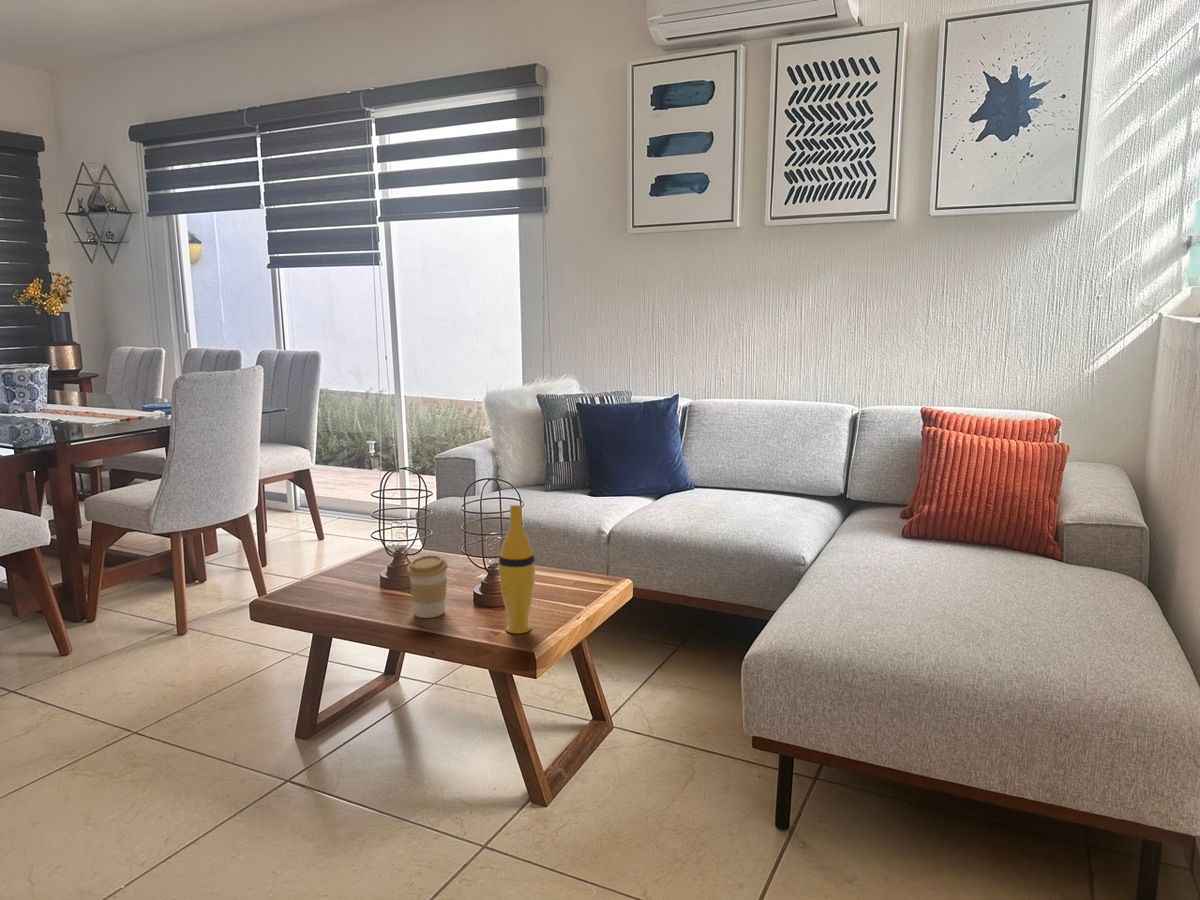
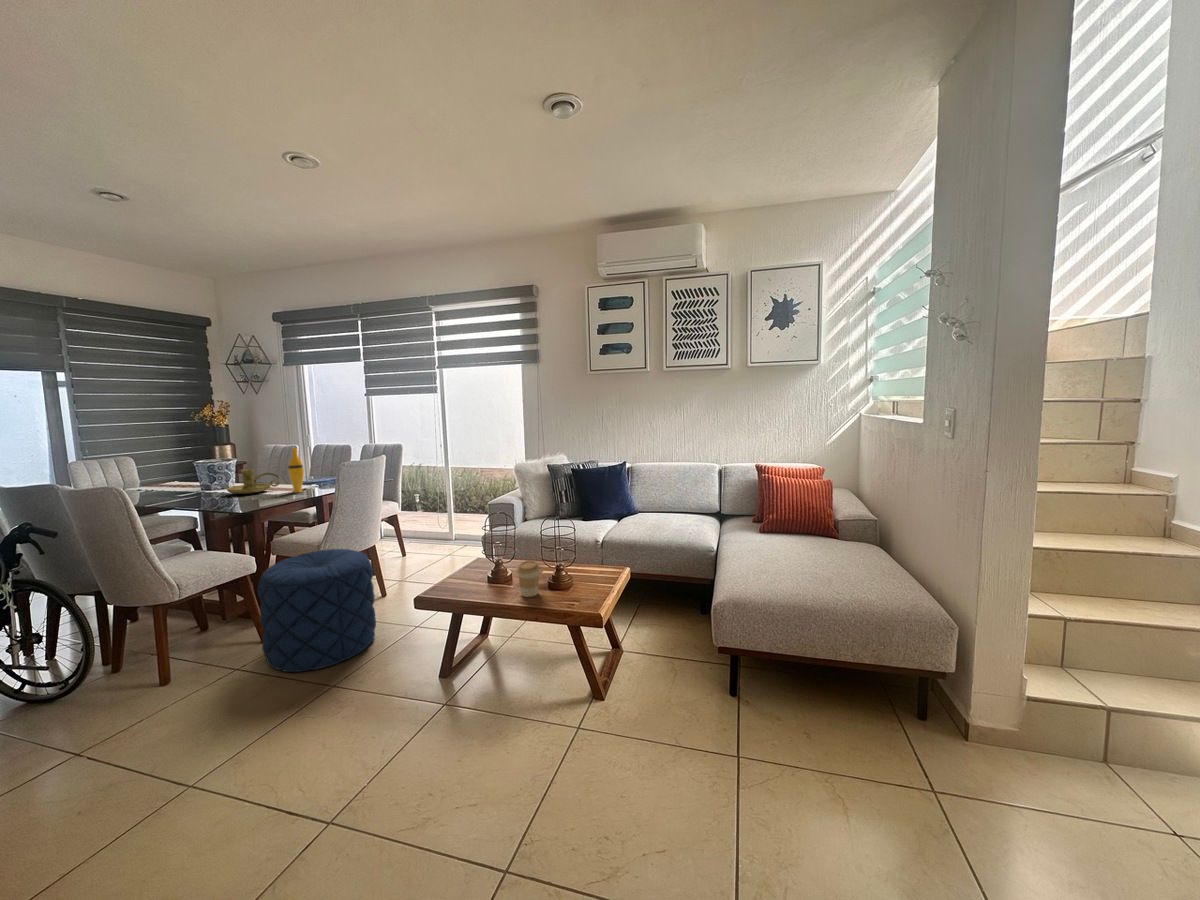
candle holder: none [28,381,111,420] -> present [227,469,280,494]
vase: present [499,505,535,634] -> present [288,448,304,493]
pouf: none [35,516,227,706] -> present [258,549,376,672]

